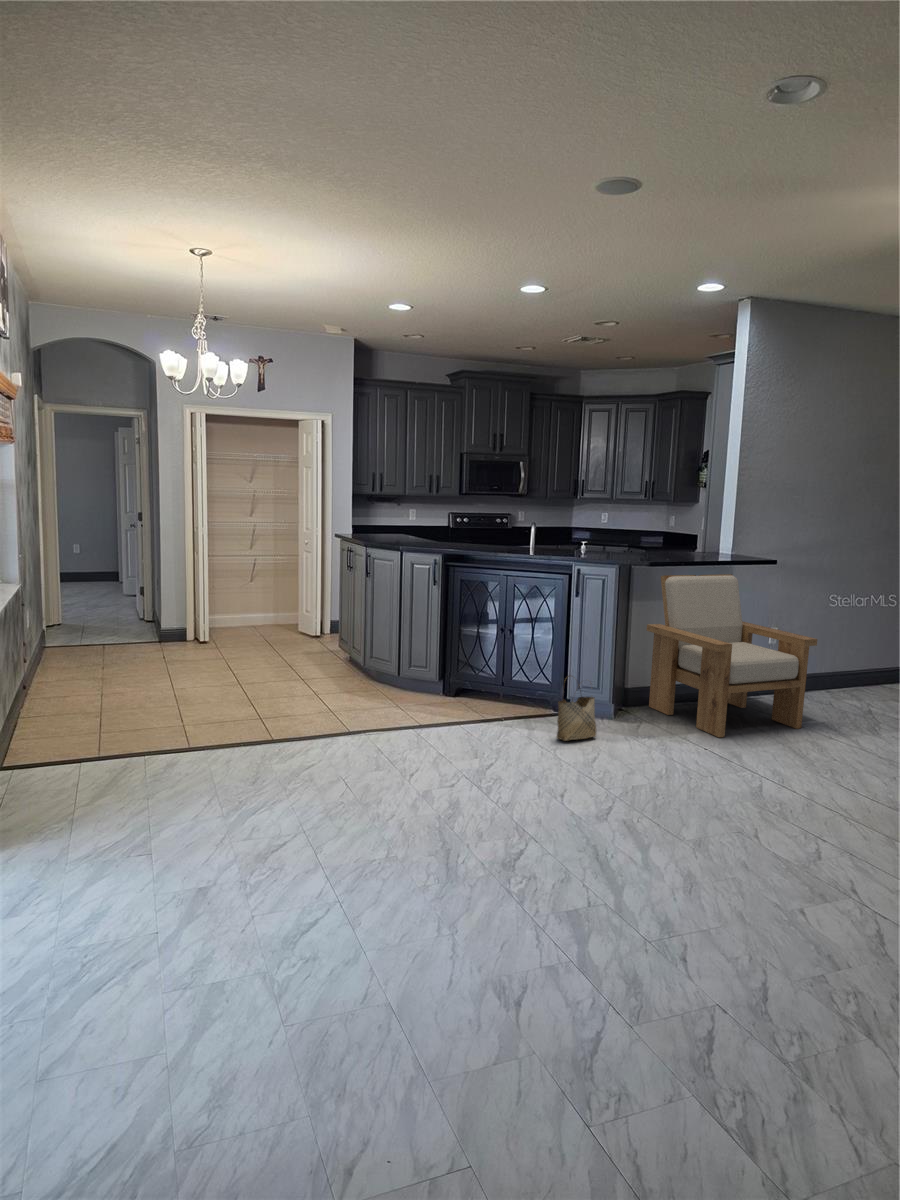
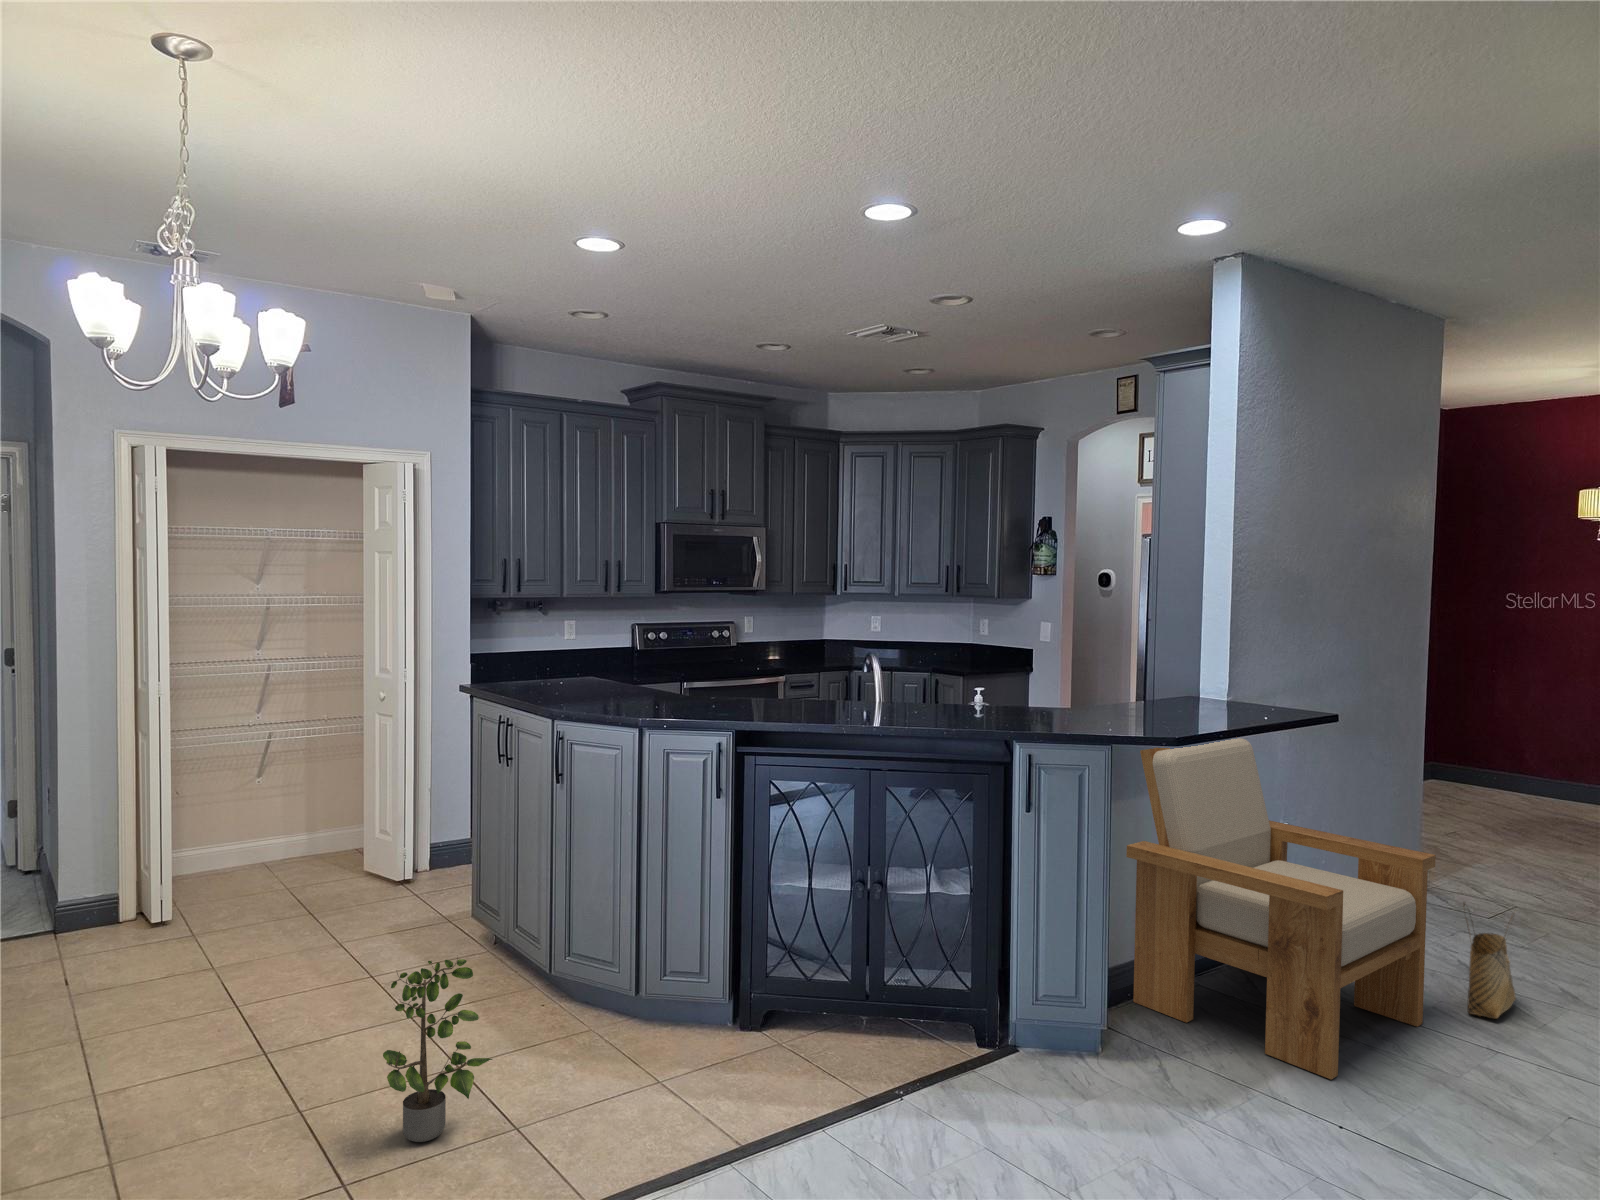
potted plant: none [279,636,324,710] -> present [383,959,492,1142]
woven basket: present [557,676,596,741] -> present [1463,903,1515,1019]

